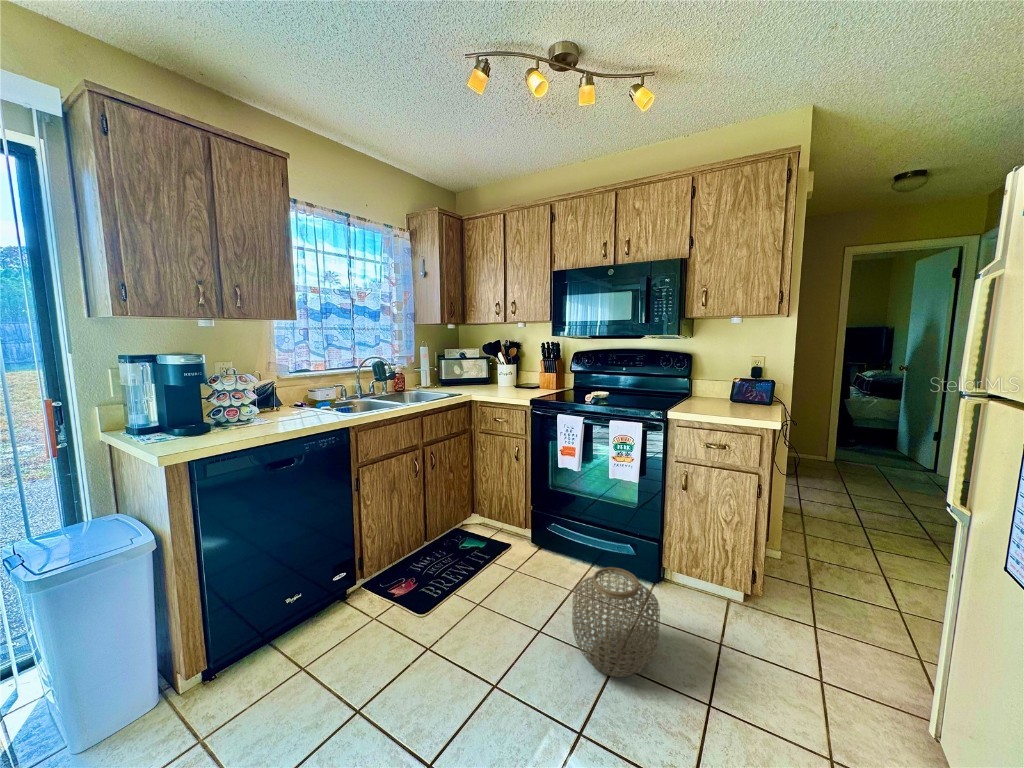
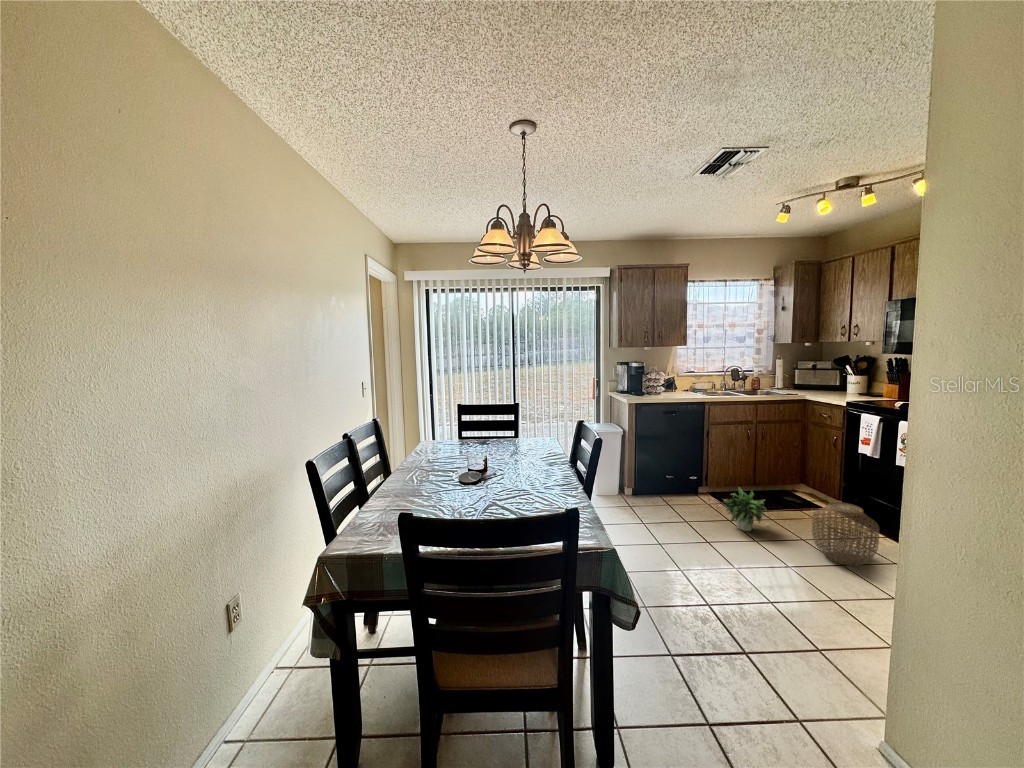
potted plant: none [424,584,498,679] -> present [724,488,768,531]

